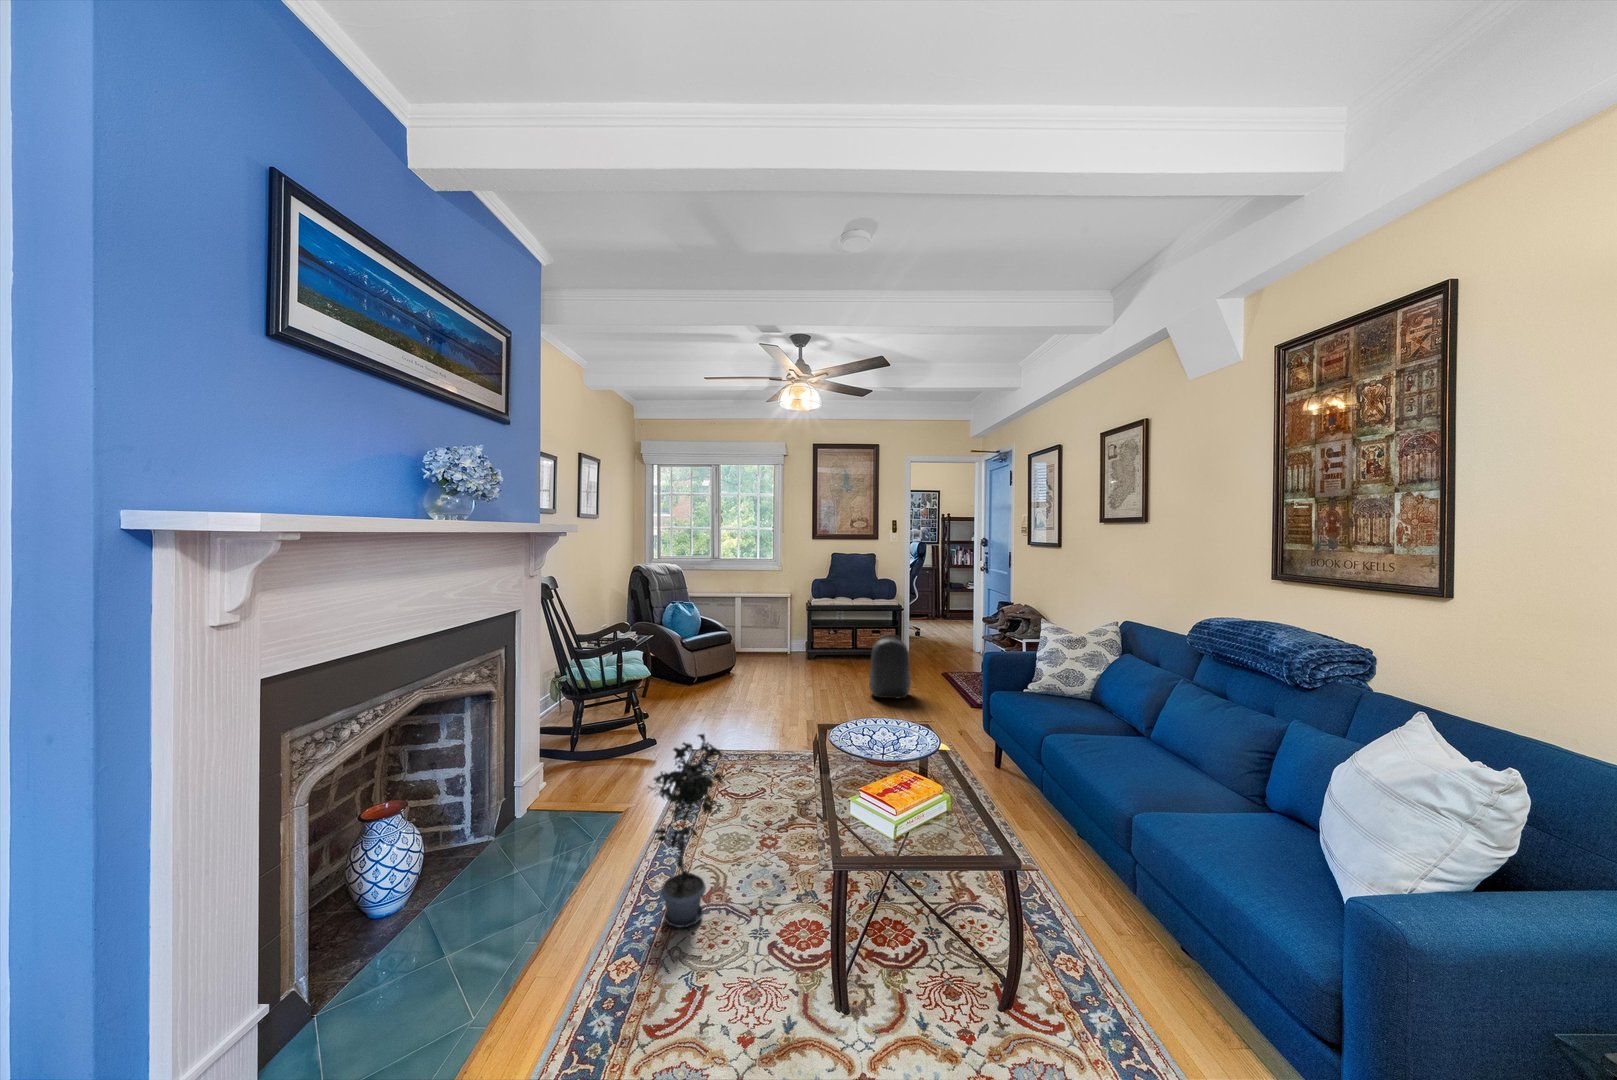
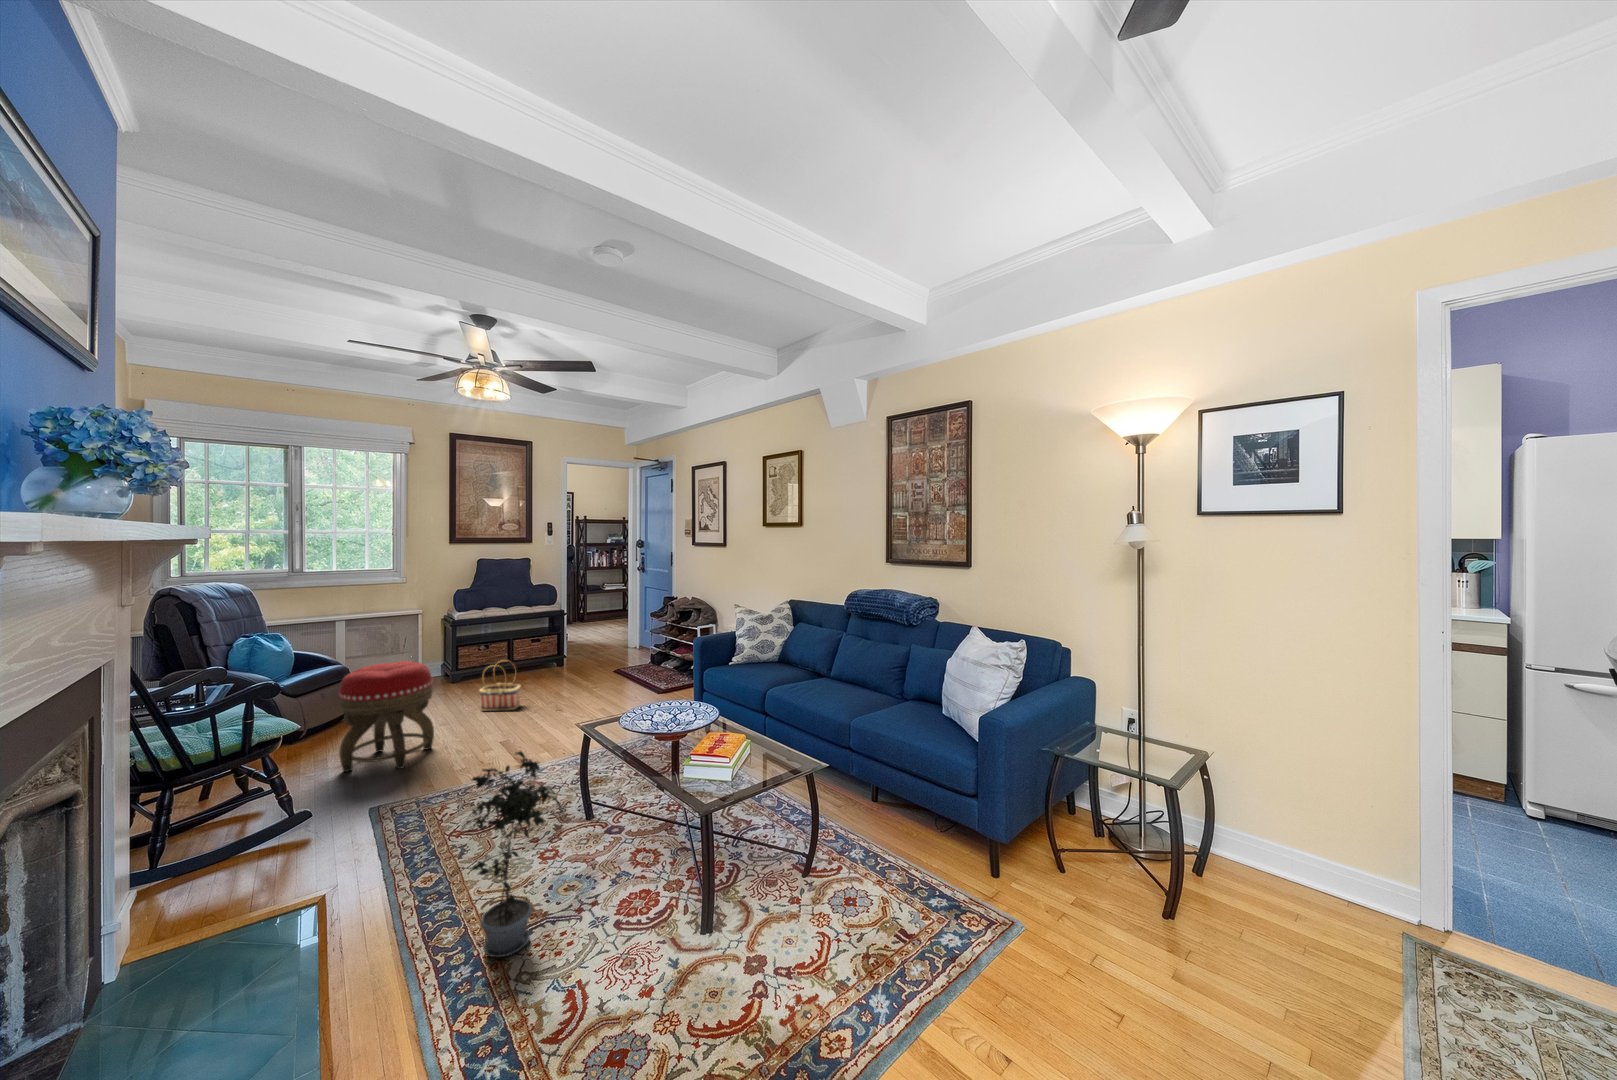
footstool: none [689,633,755,726] -> present [339,661,434,772]
backpack: present [869,634,911,699] -> none [552,638,595,702]
basket: none [808,646,842,695] -> present [480,665,520,711]

